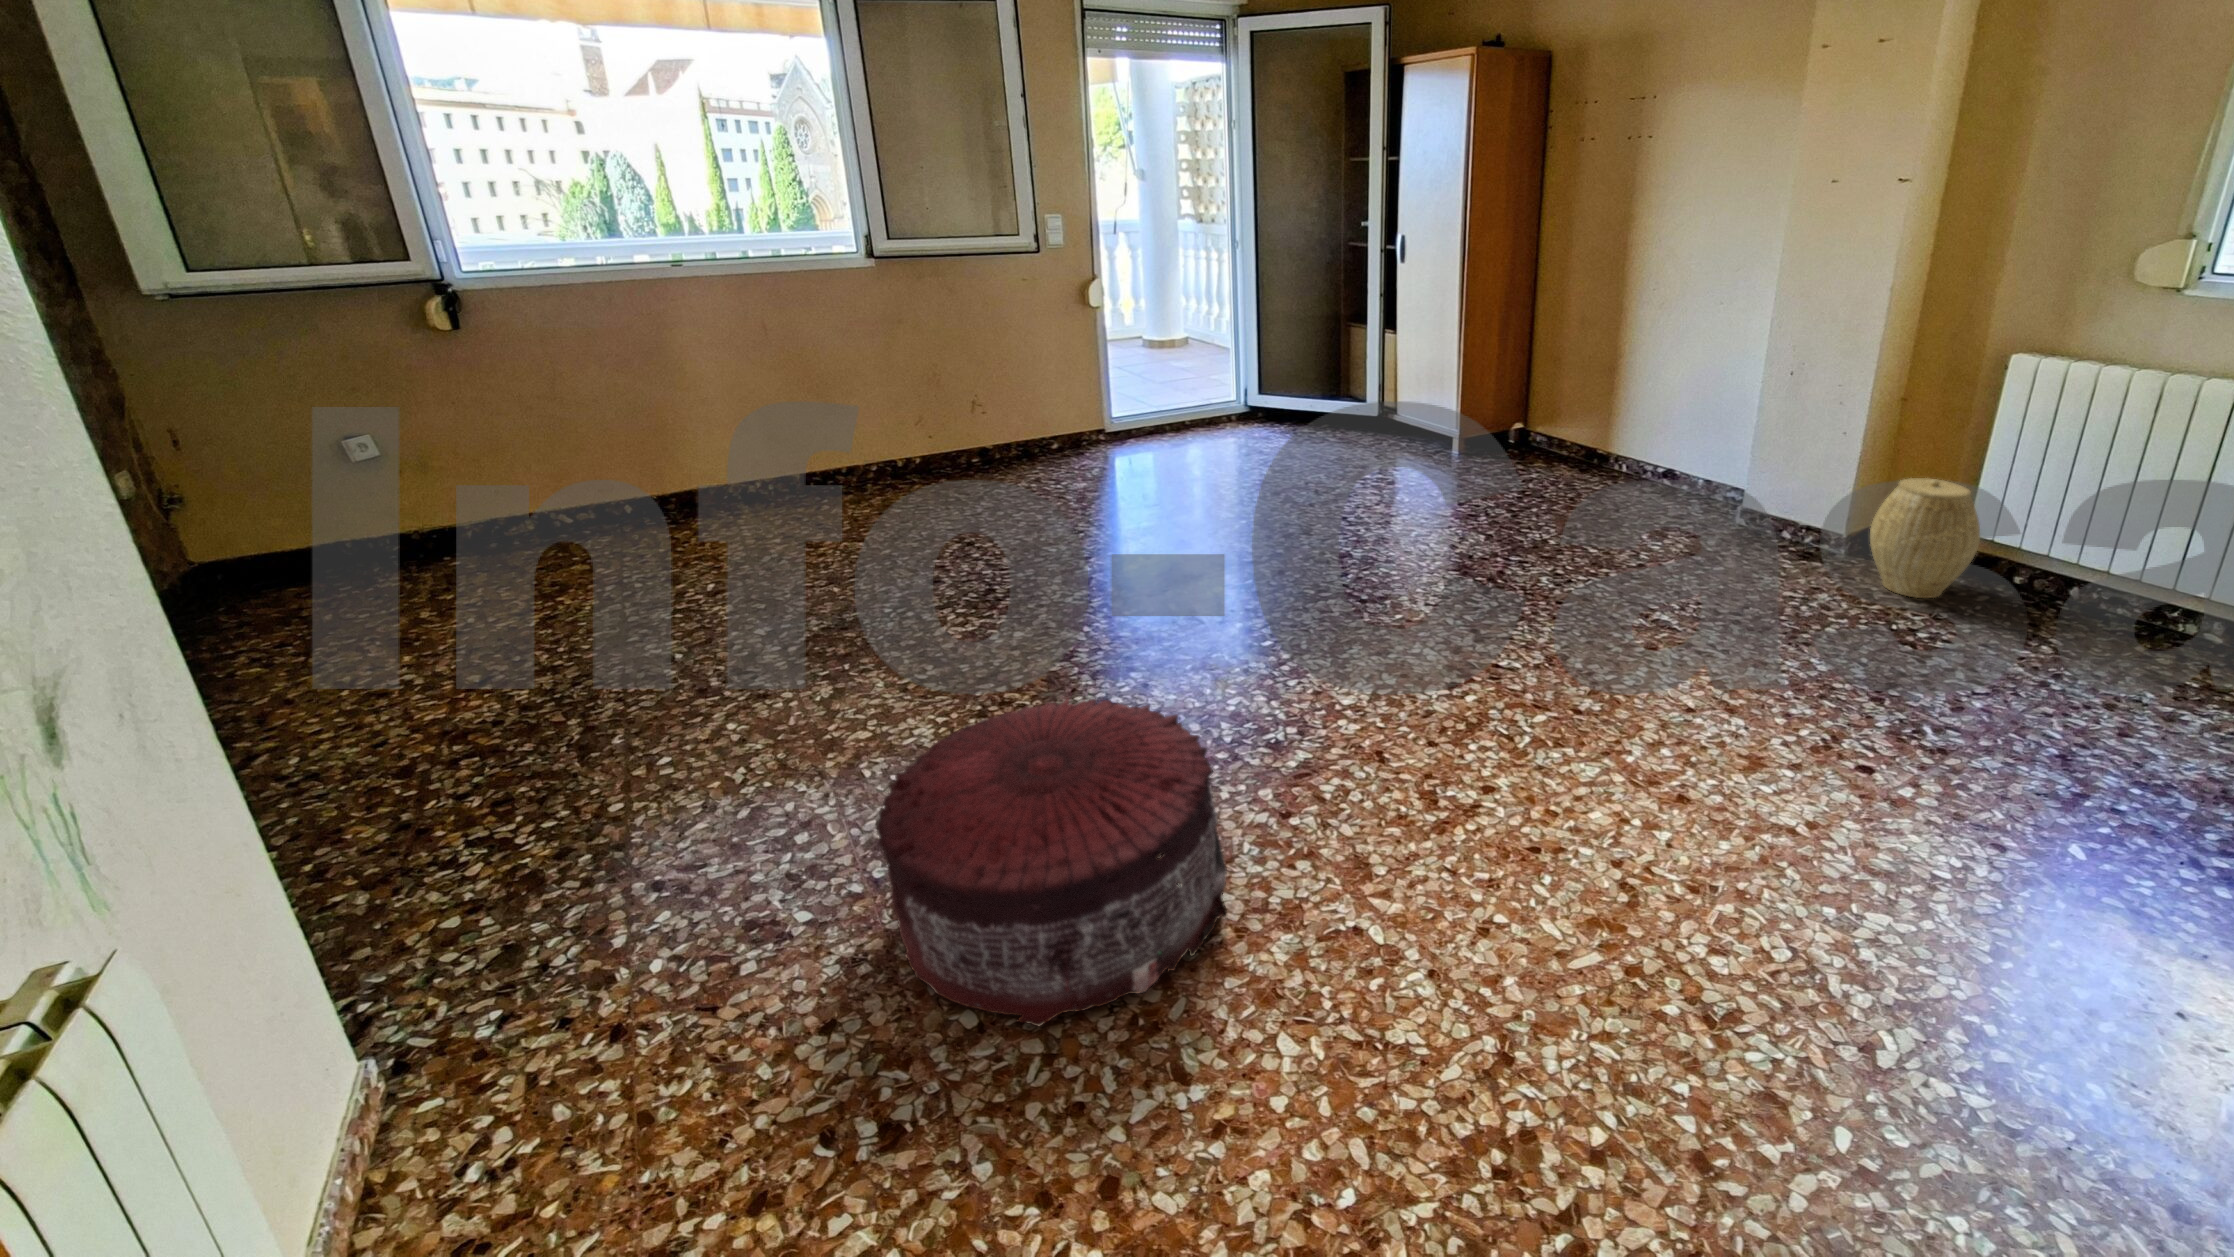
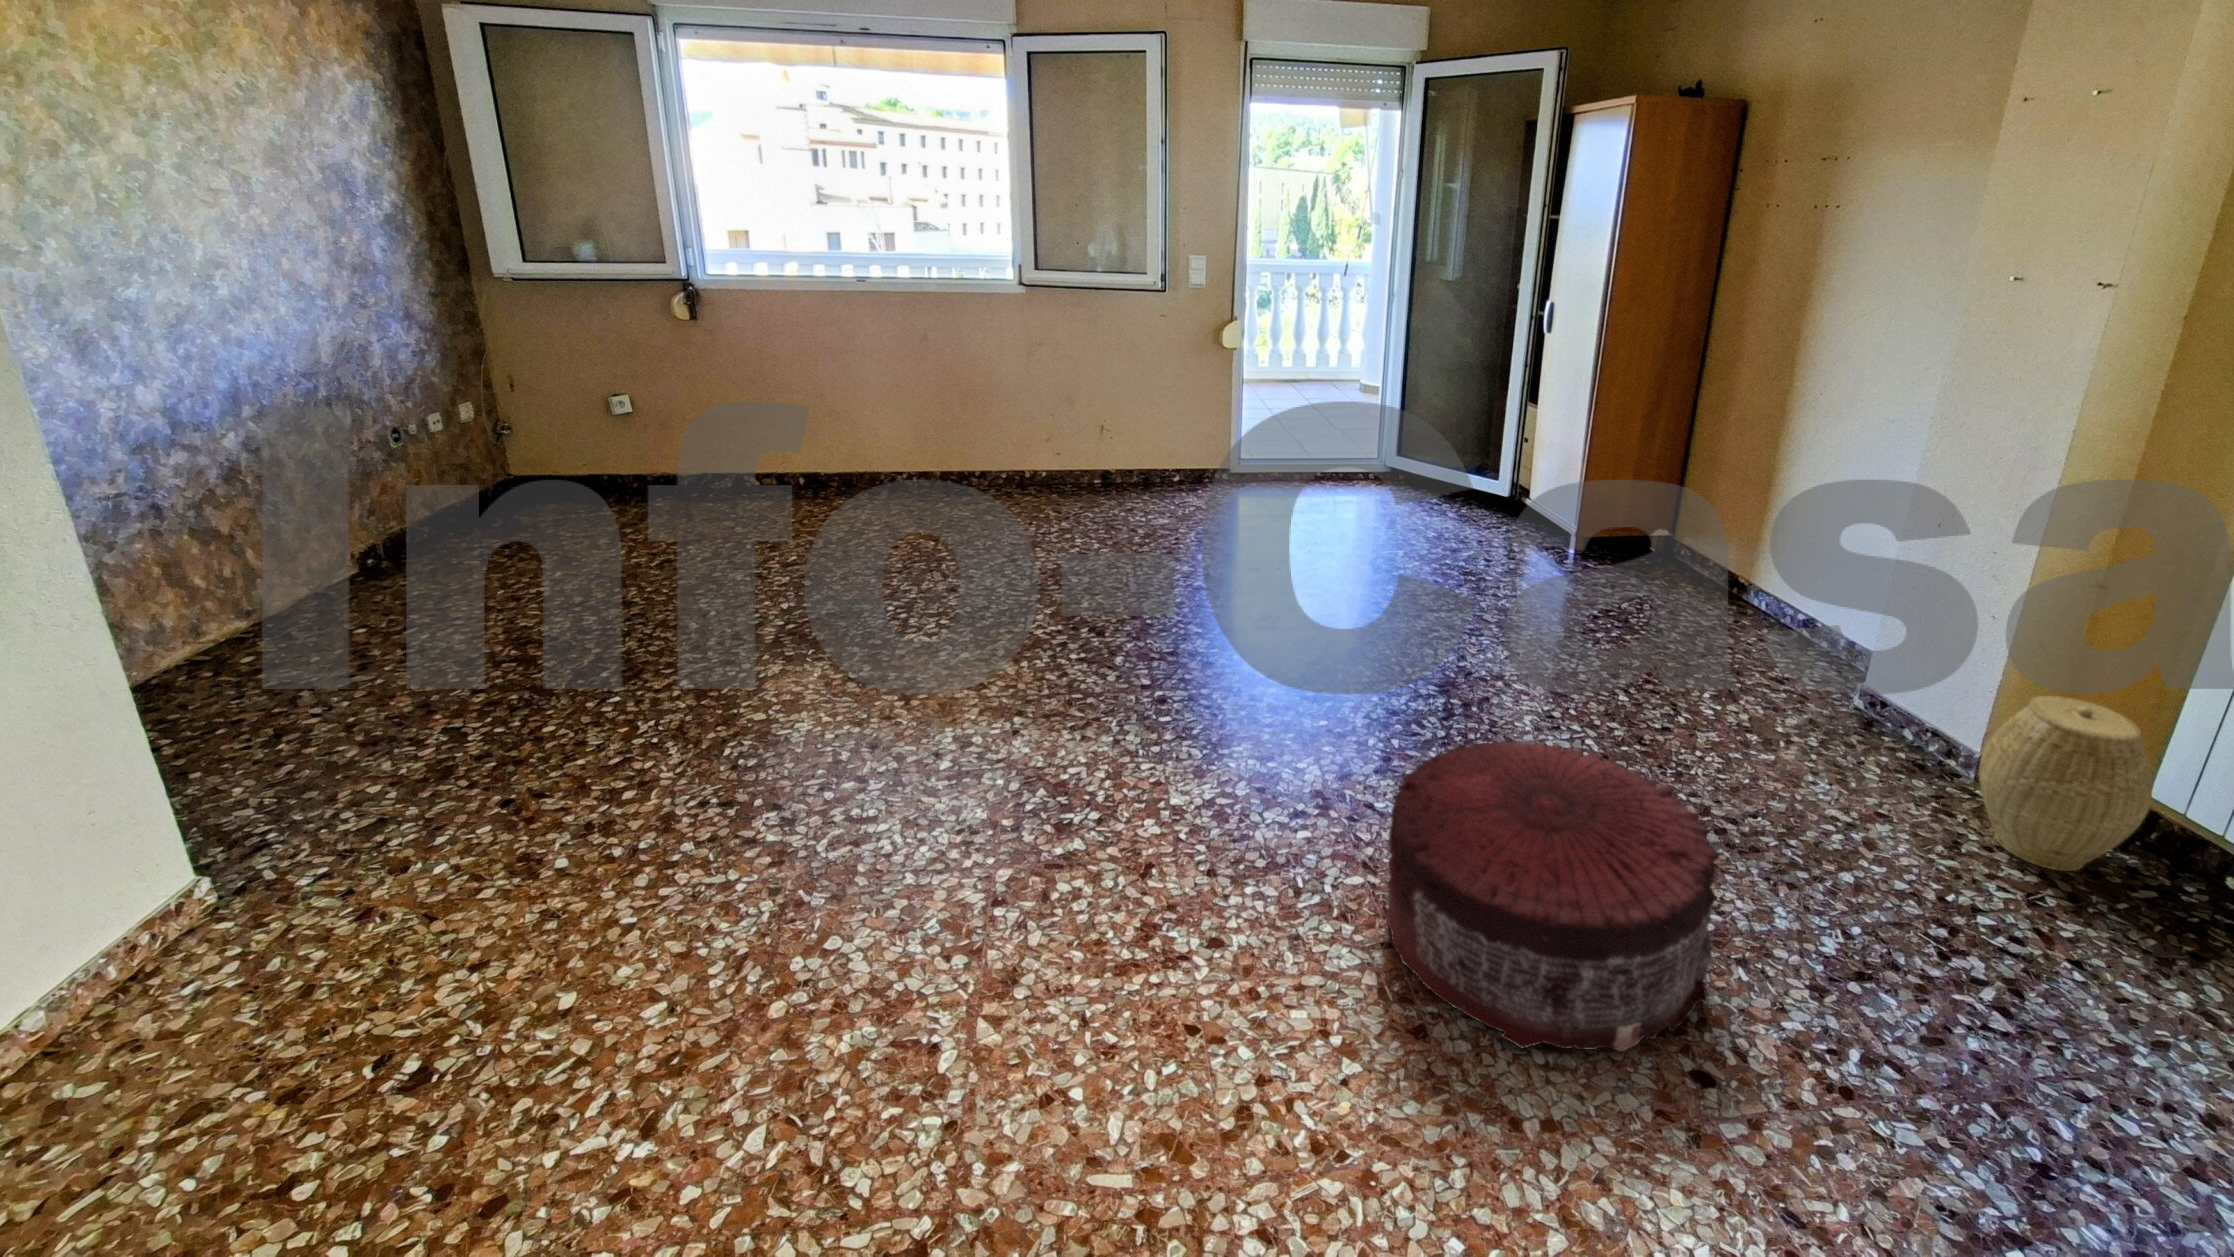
pouf: present [877,699,1227,1026] -> present [1387,741,1719,1051]

